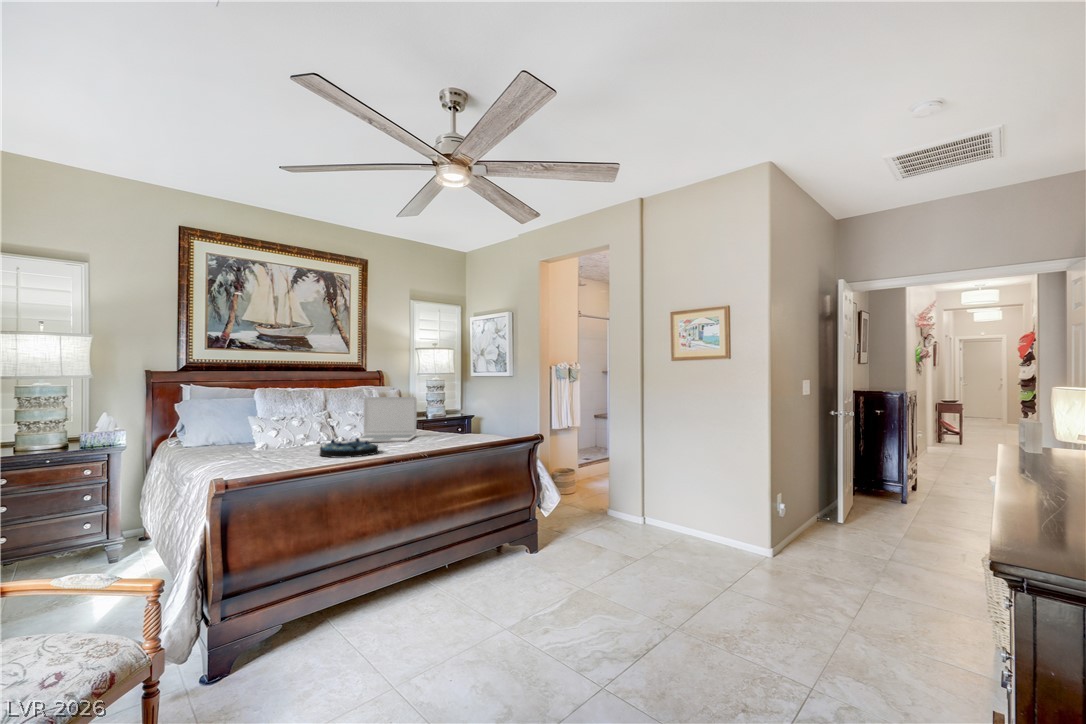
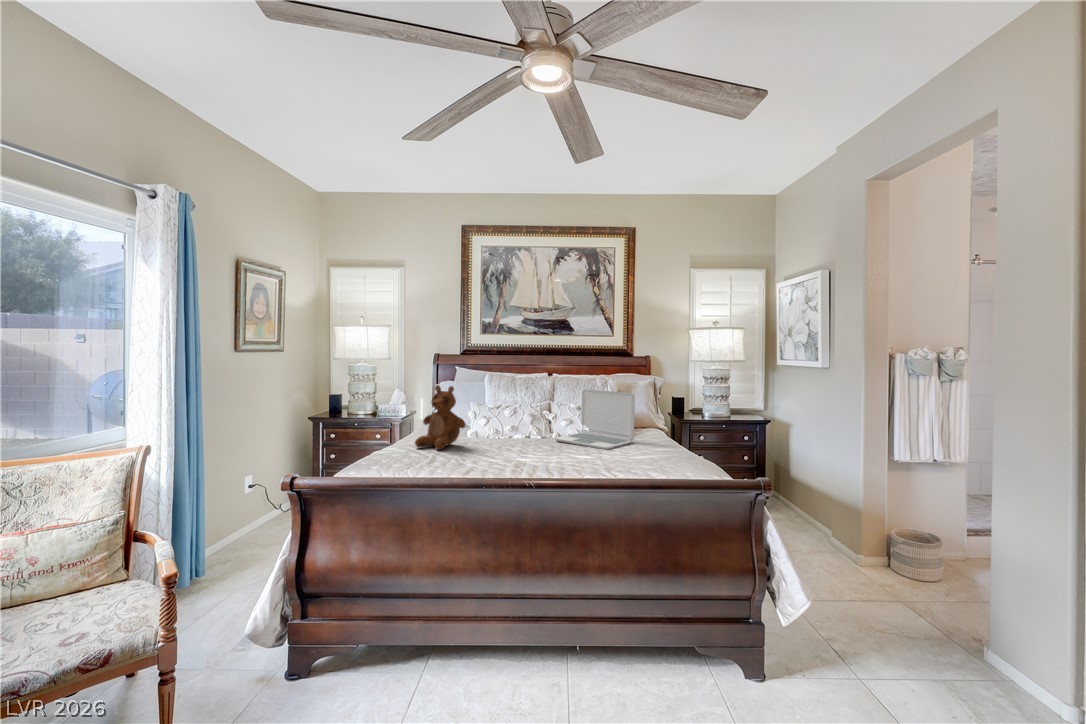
teddy bear: none [222,398,280,463] -> present [415,385,466,450]
serving tray: present [319,438,378,458] -> none [488,436,547,463]

